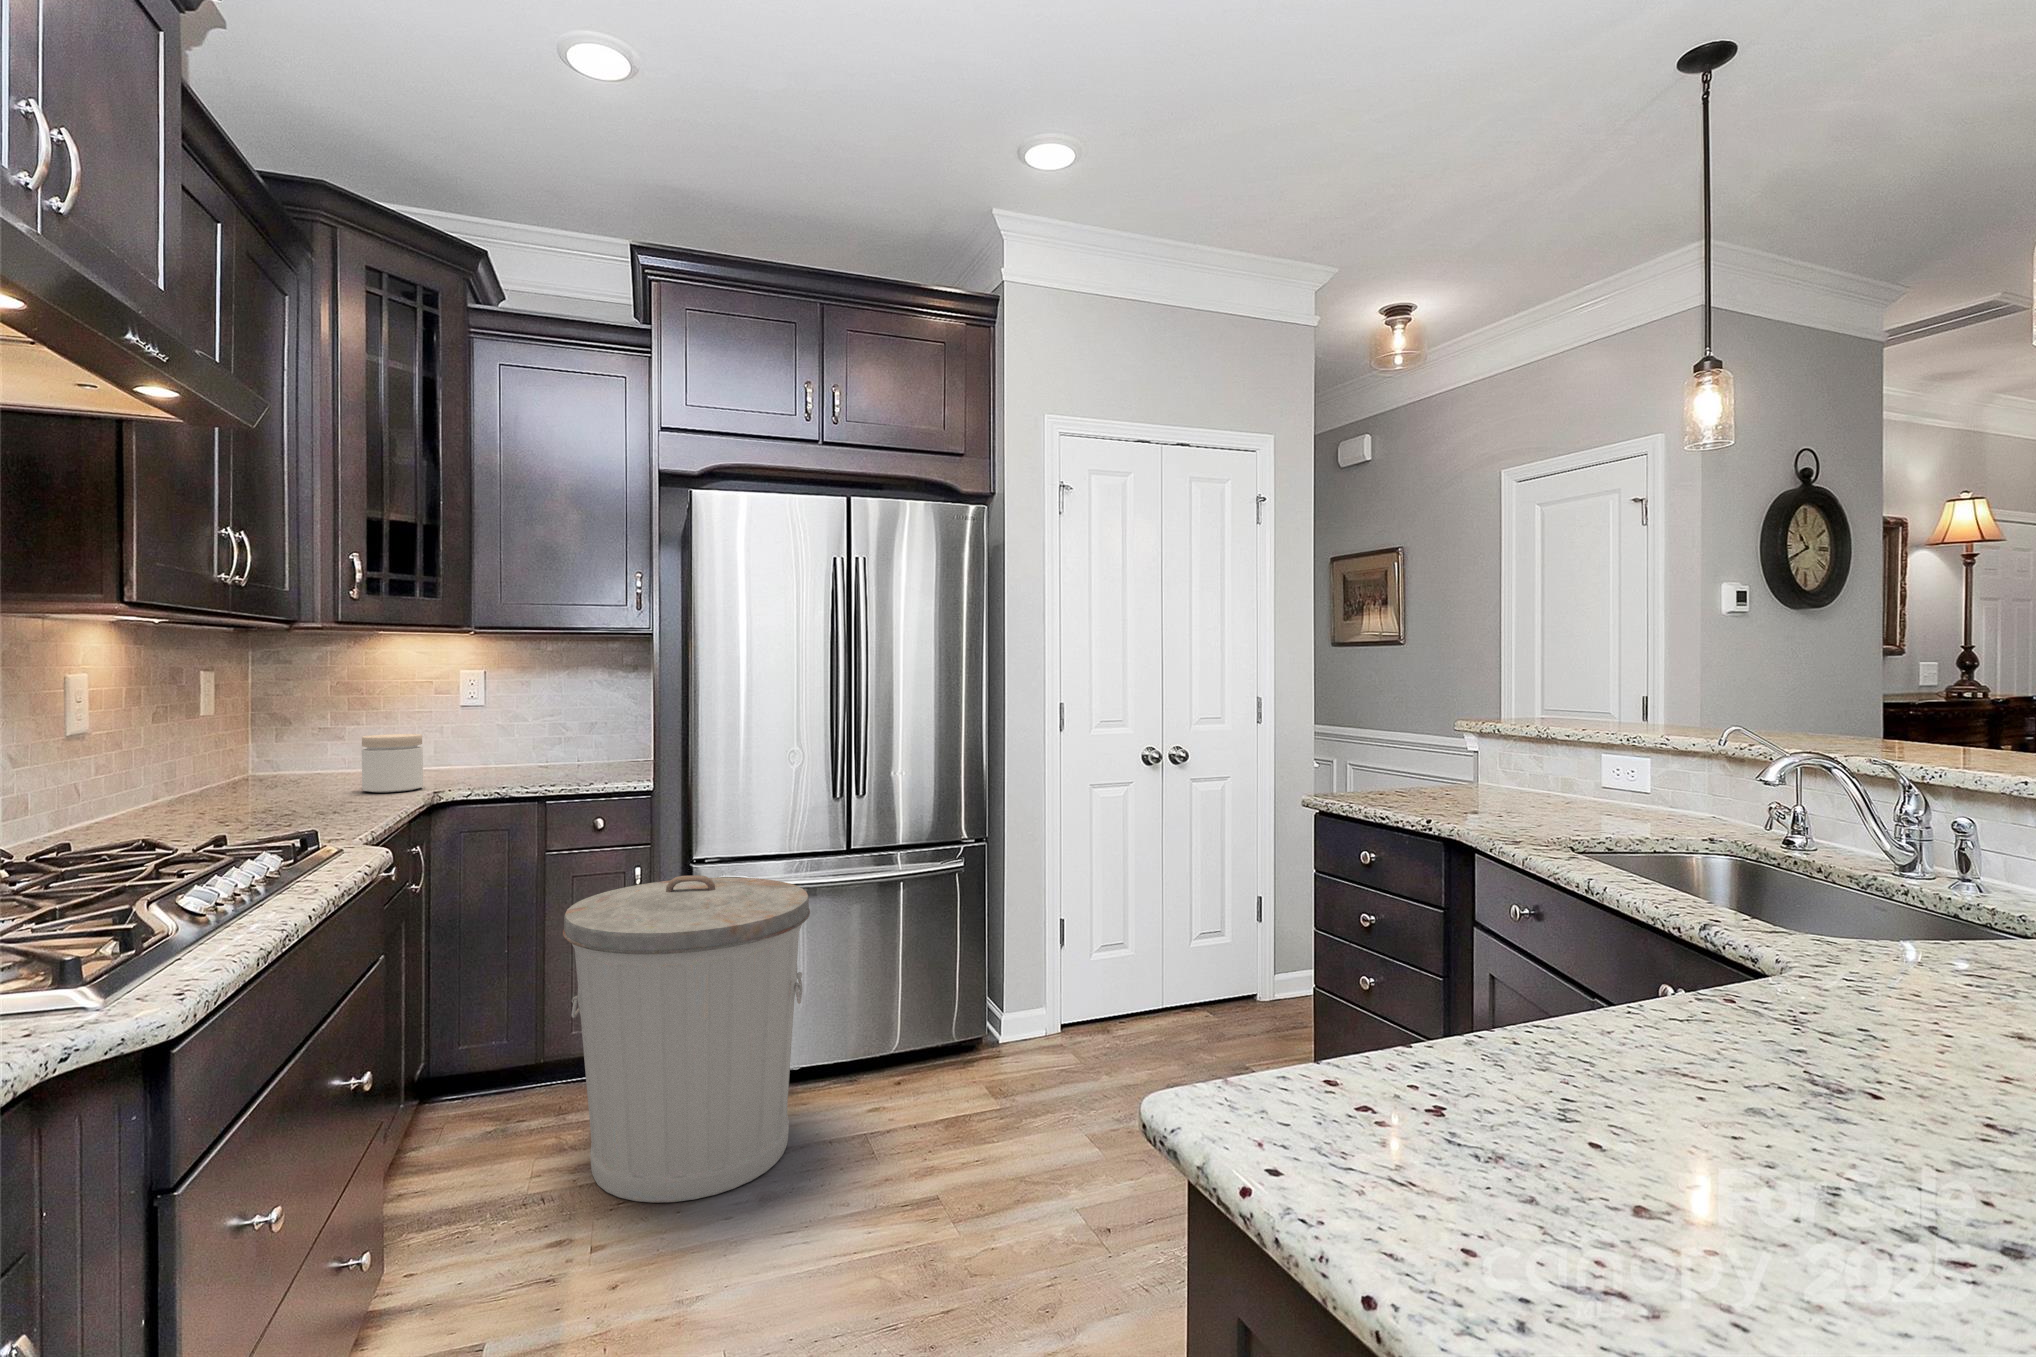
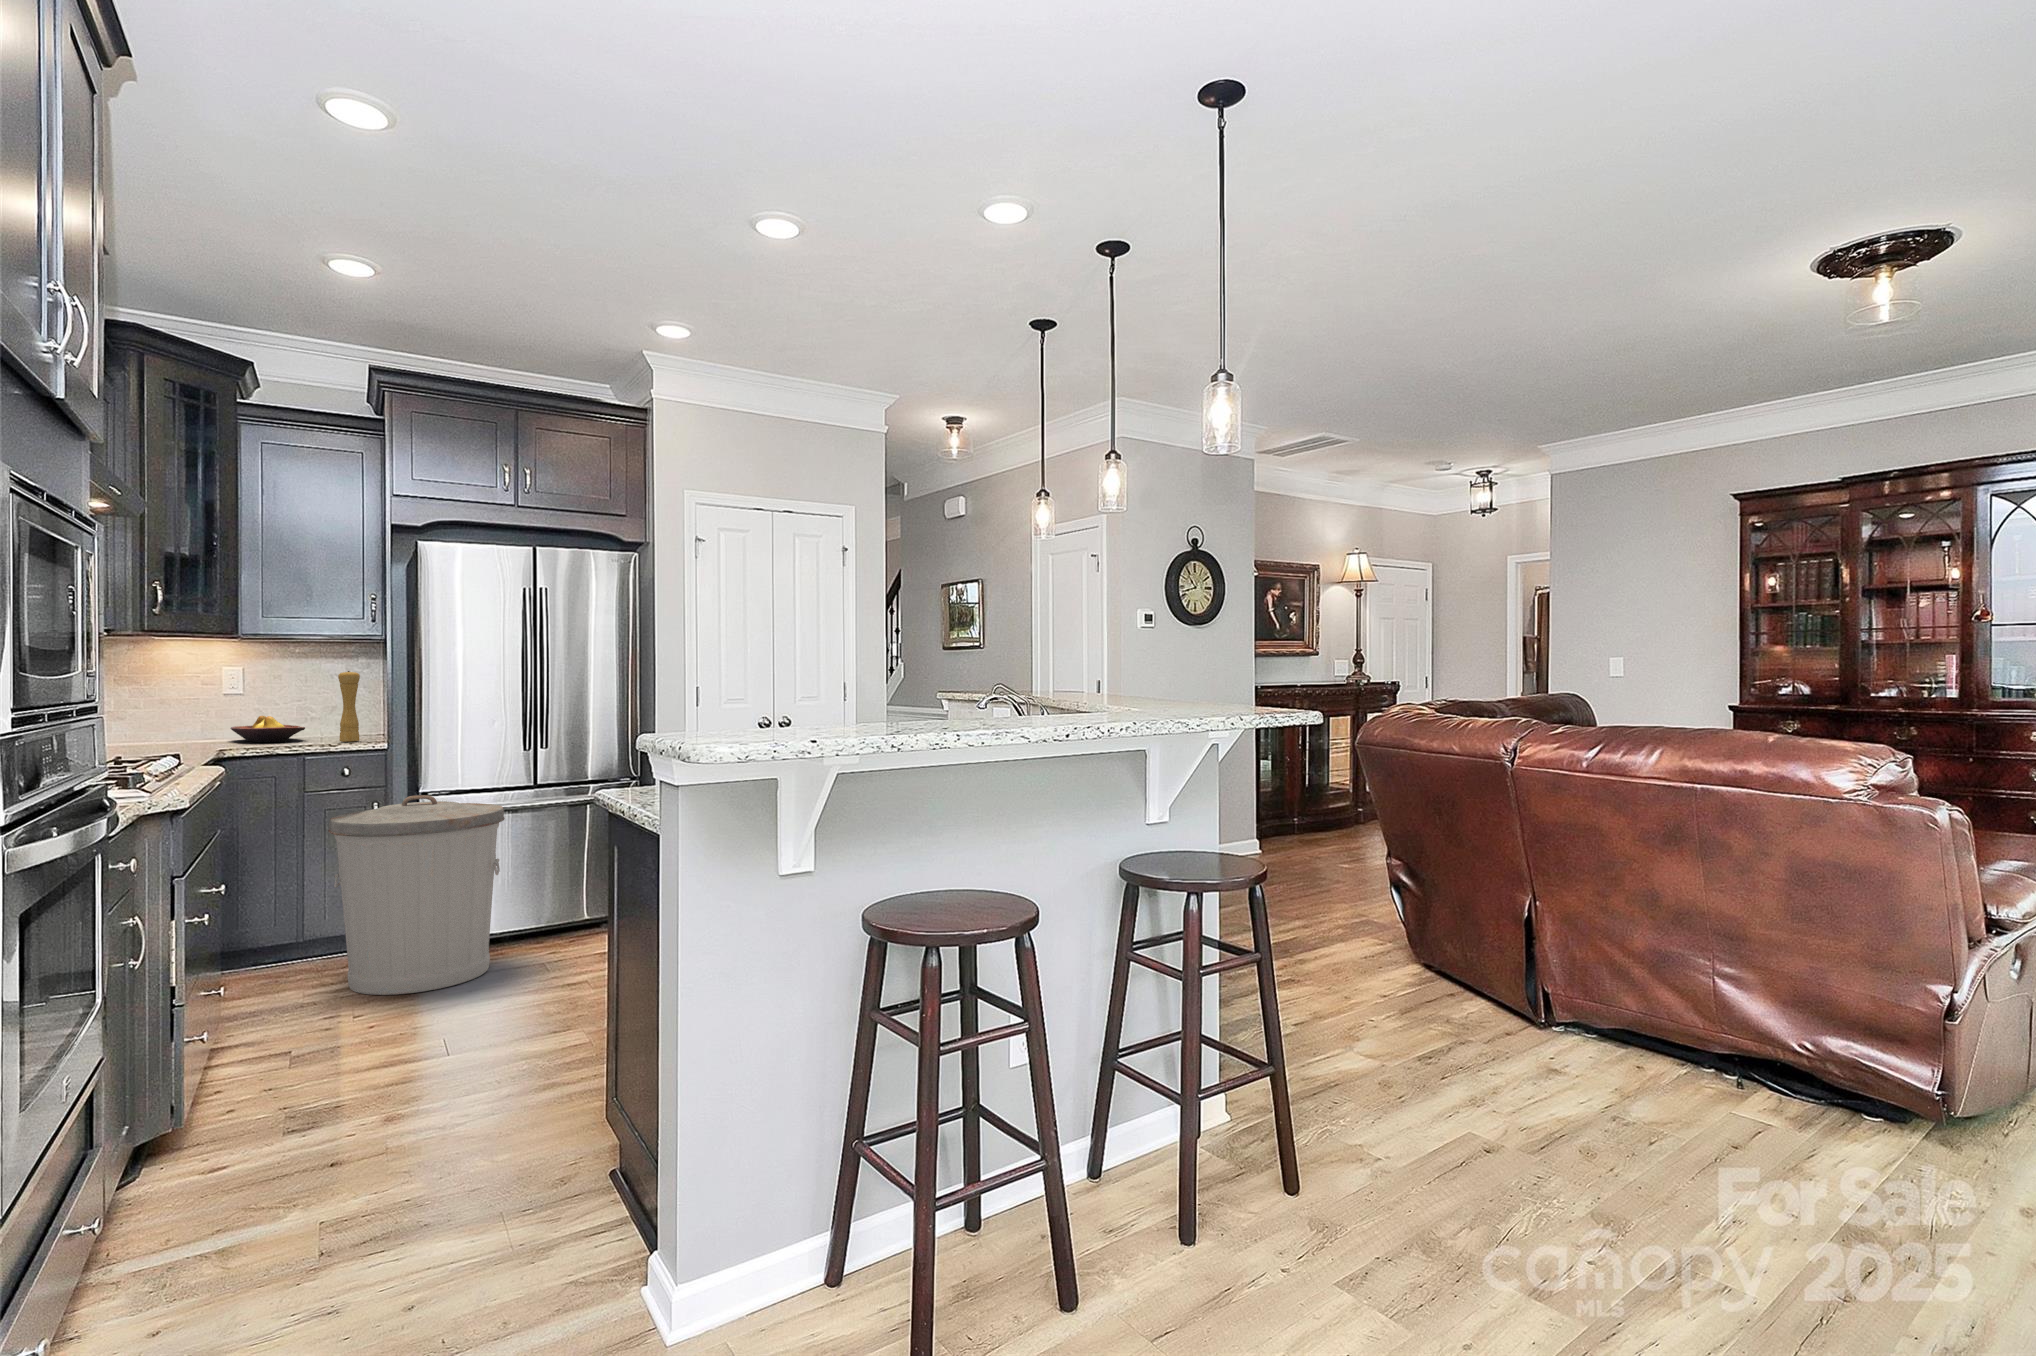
pepper mill: none [593,679,620,779] -> present [338,671,360,742]
jar: present [362,734,423,792] -> none [158,710,205,750]
fruit bowl: none [466,739,555,777] -> present [231,716,305,742]

